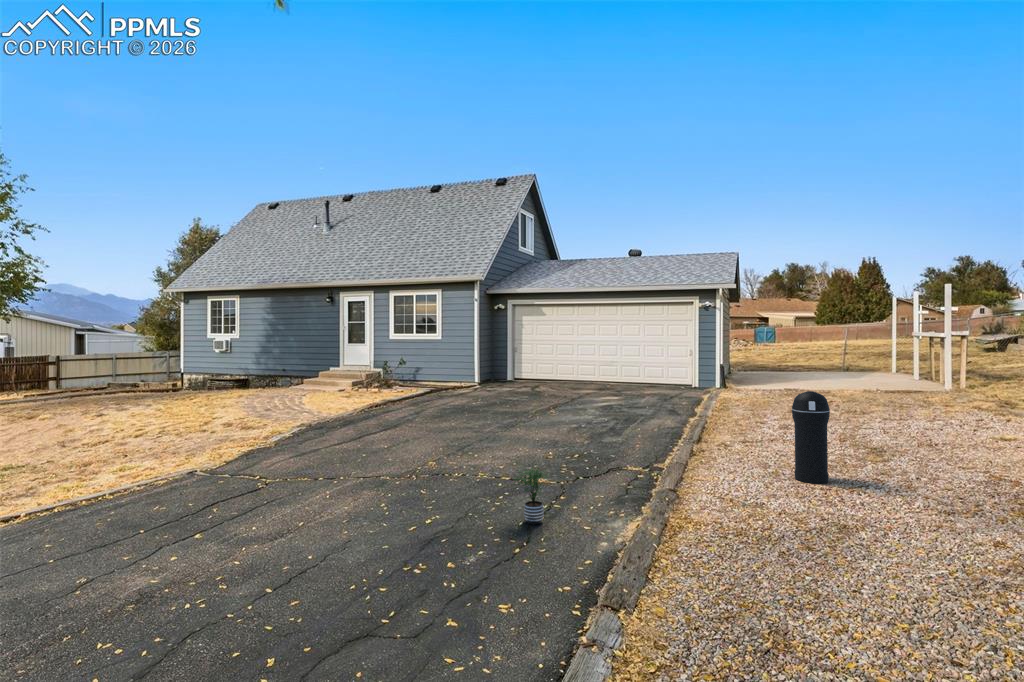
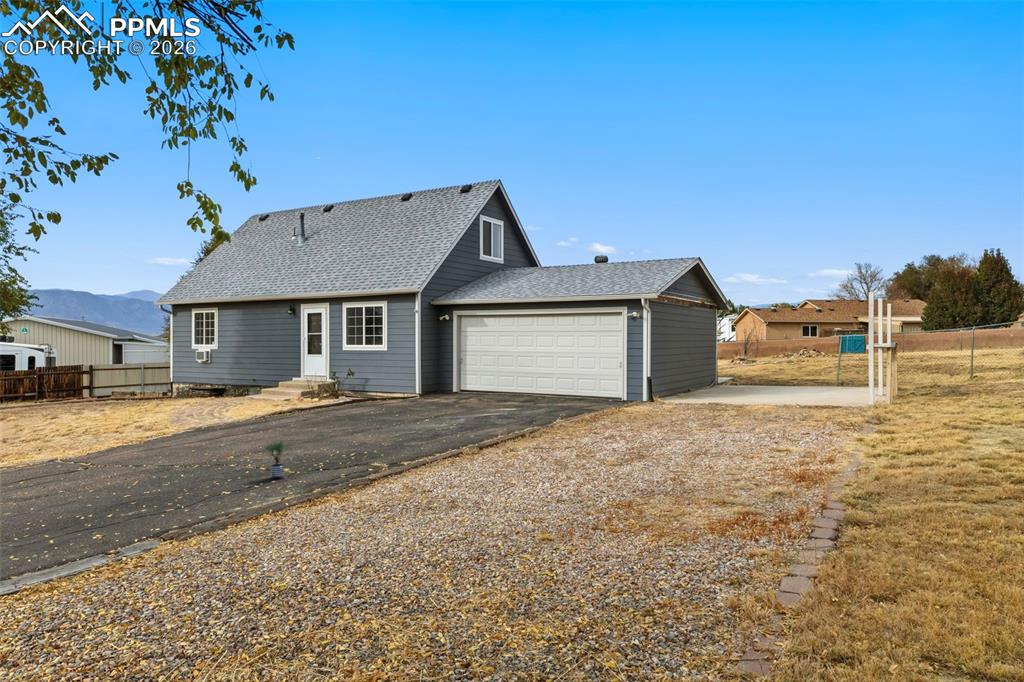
trash can: present [792,391,830,484] -> none [509,394,535,465]

